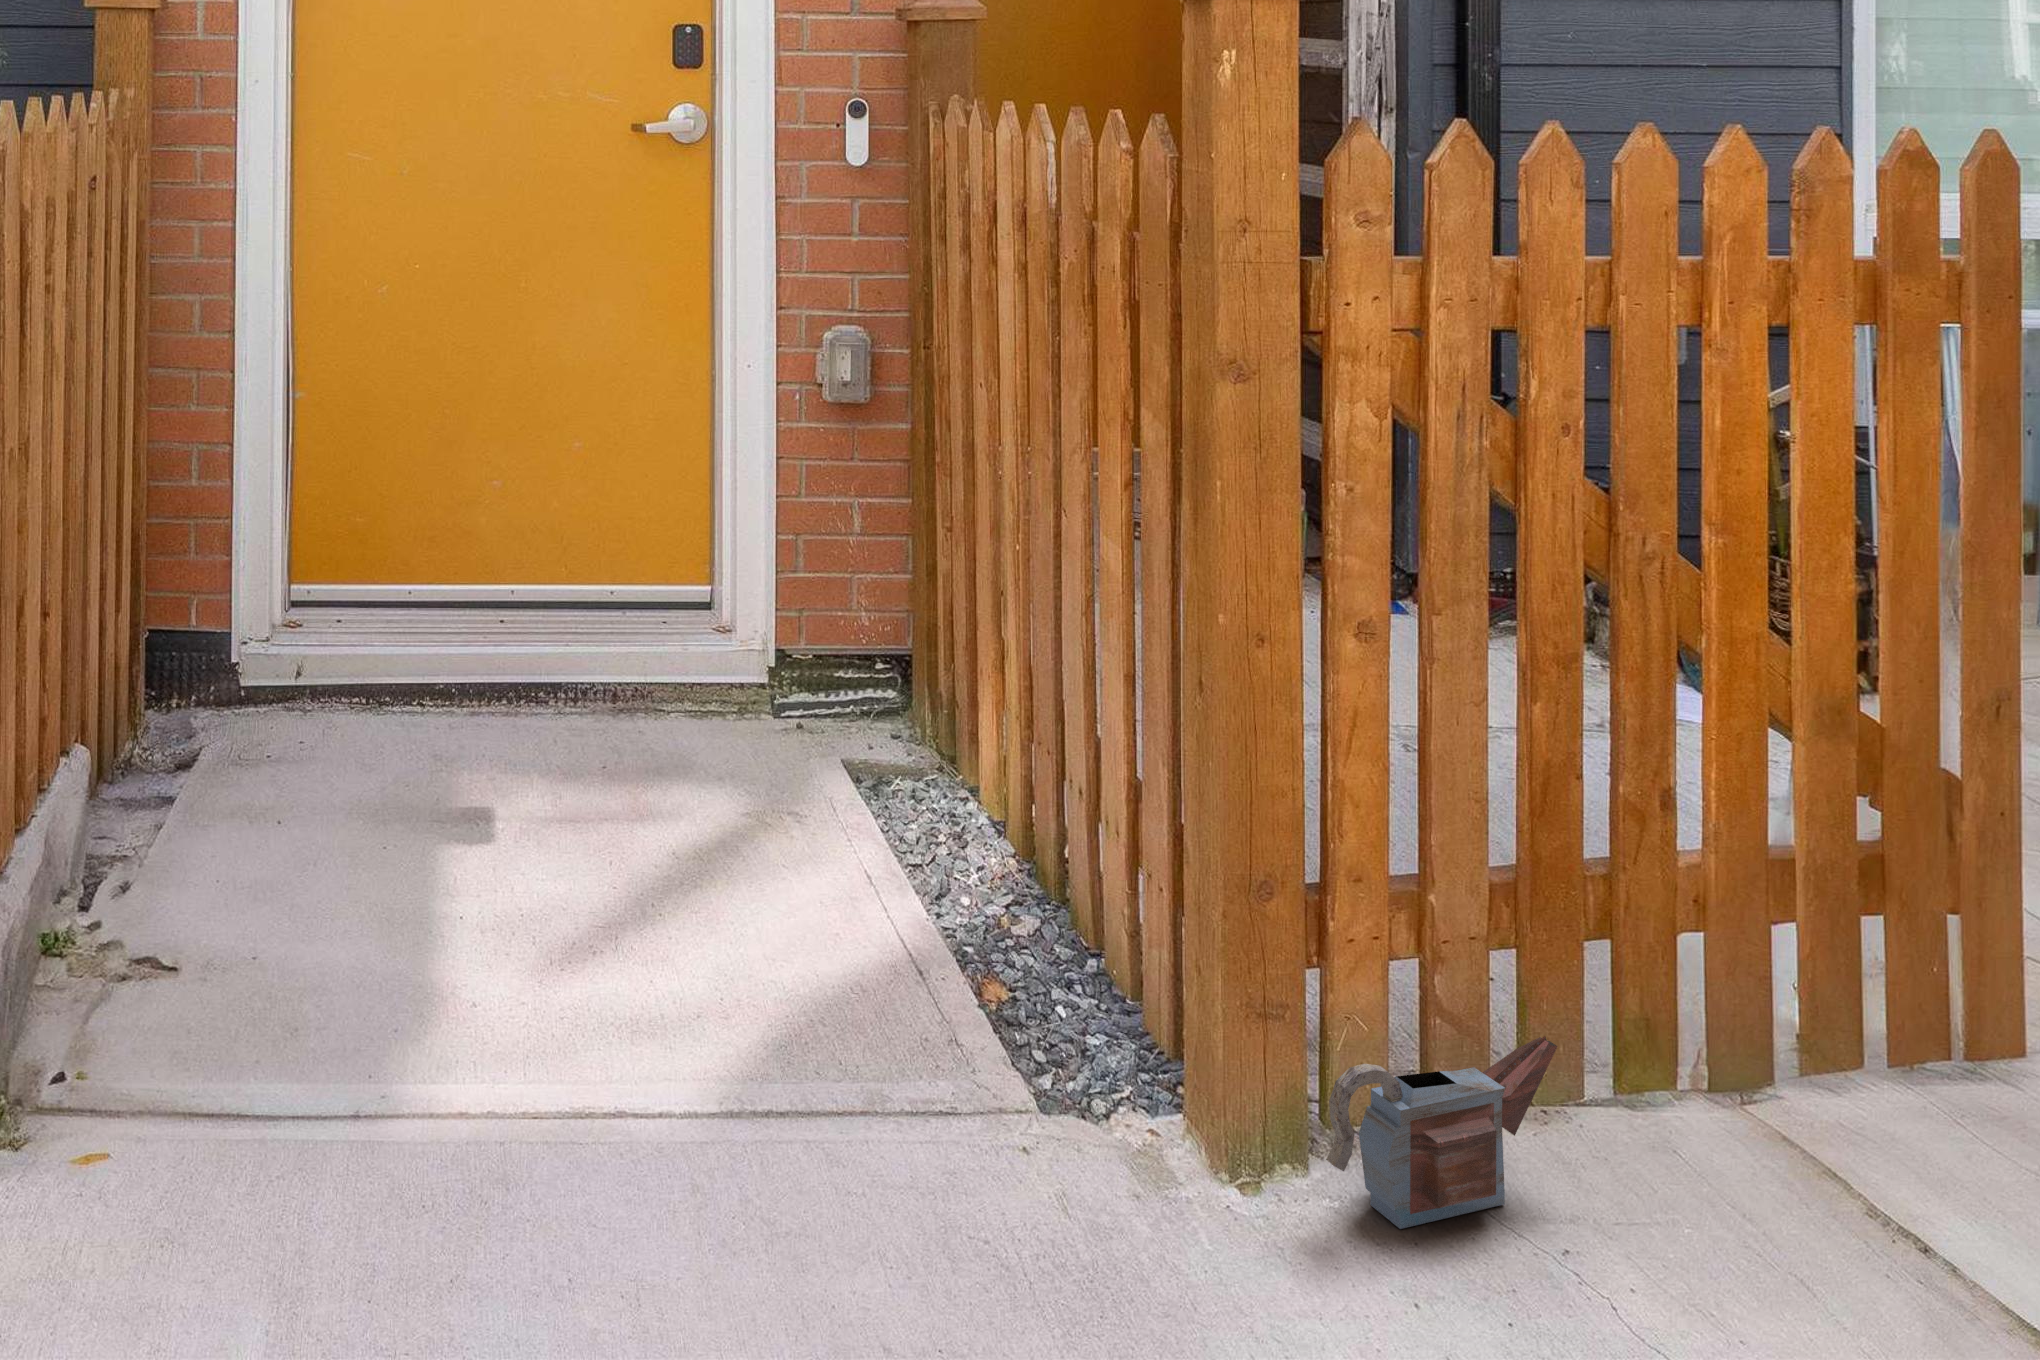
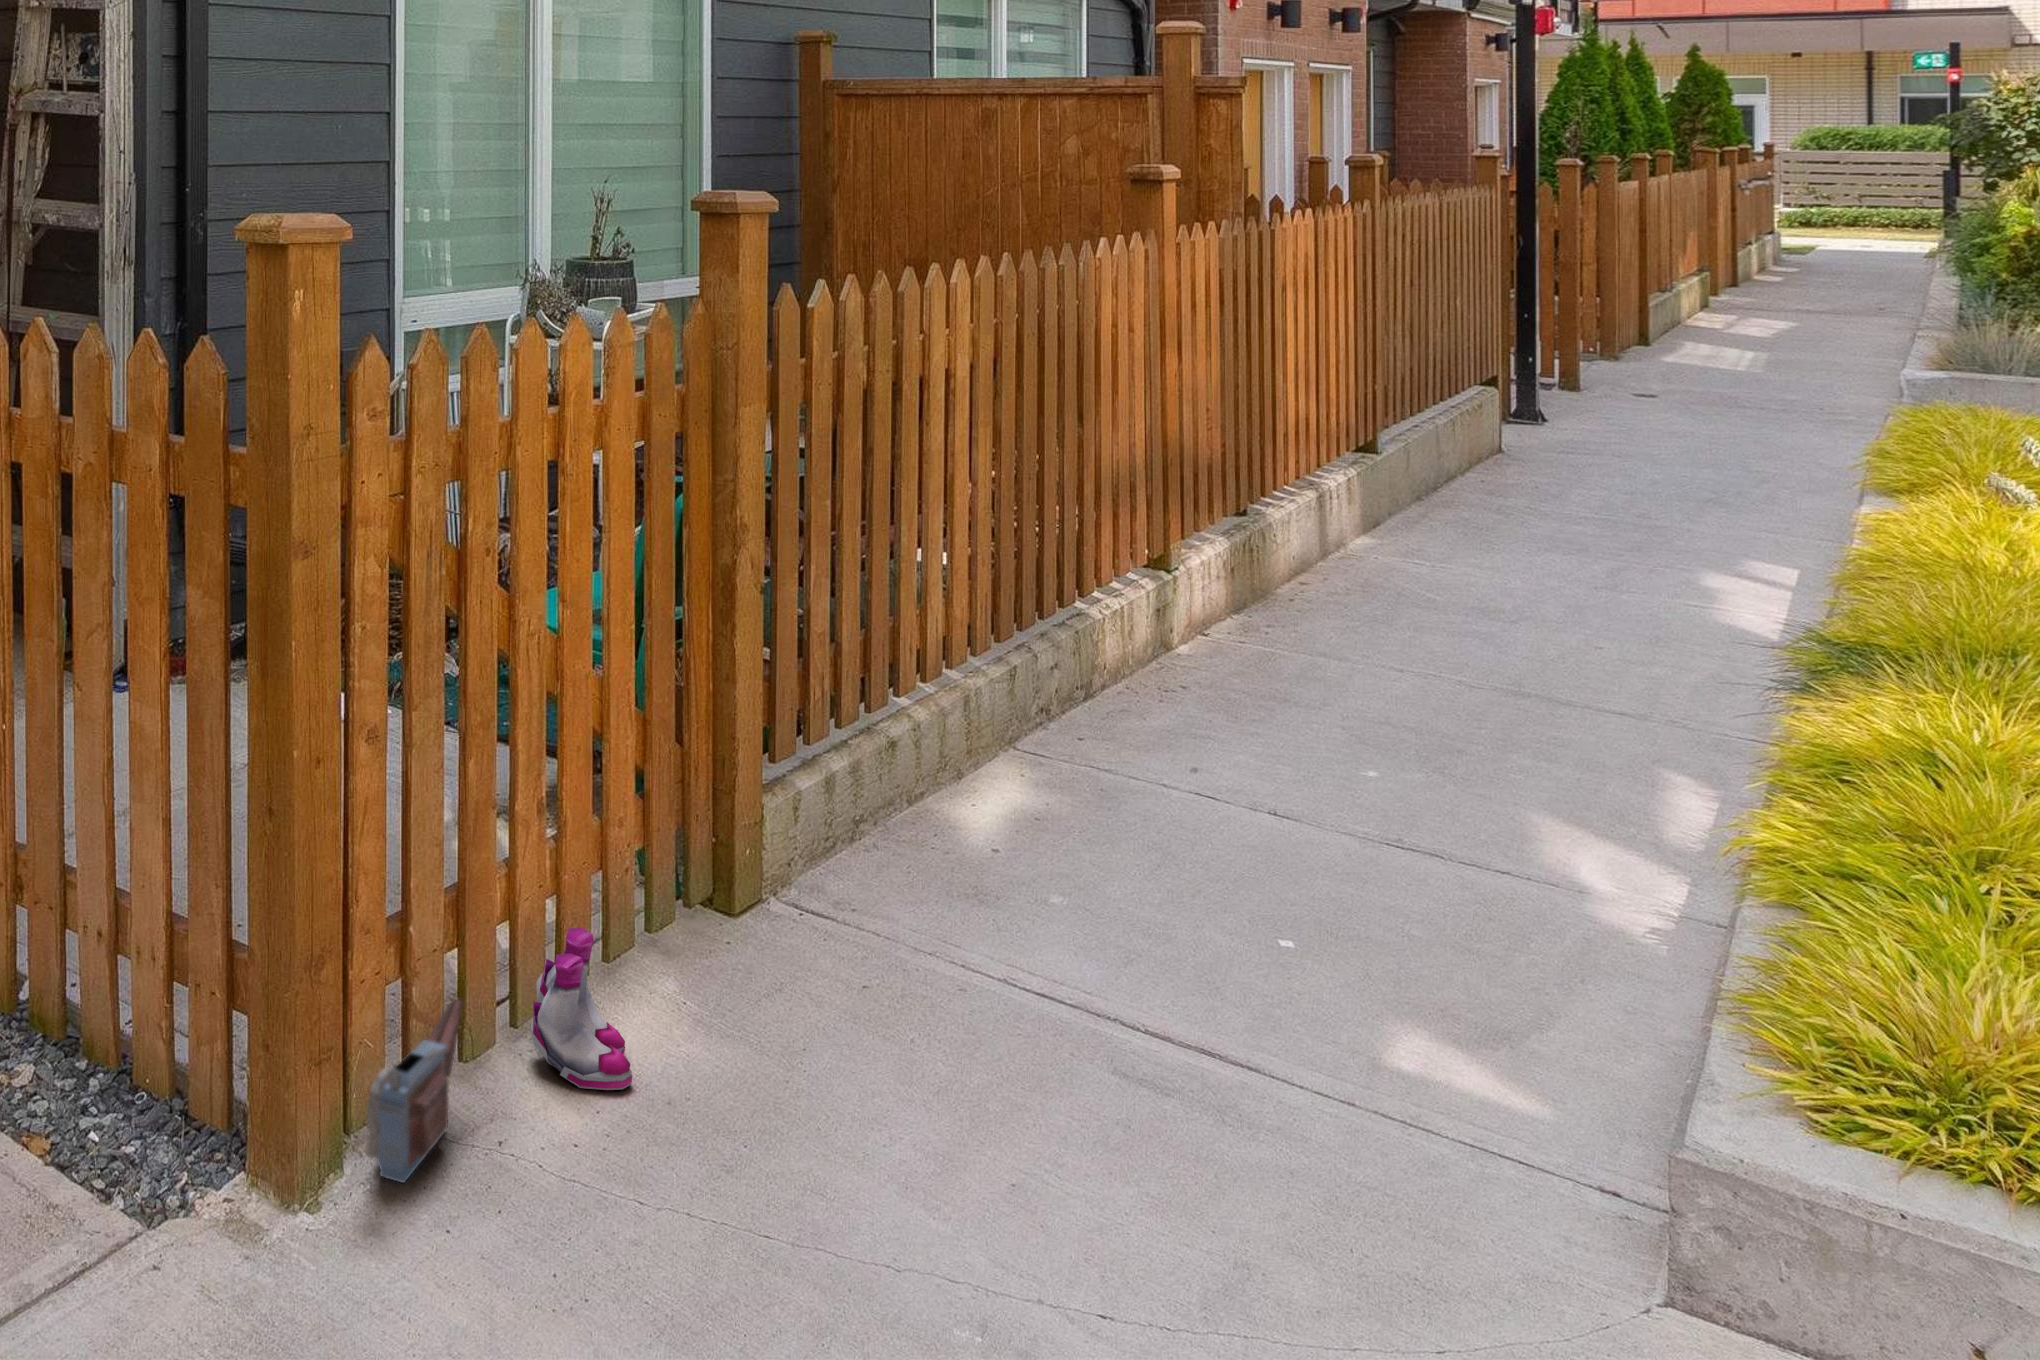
boots: none [1704,1028,1892,1296] -> present [531,928,632,1090]

